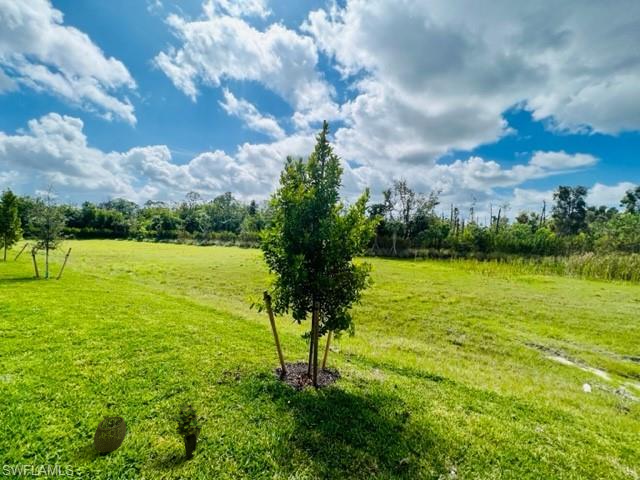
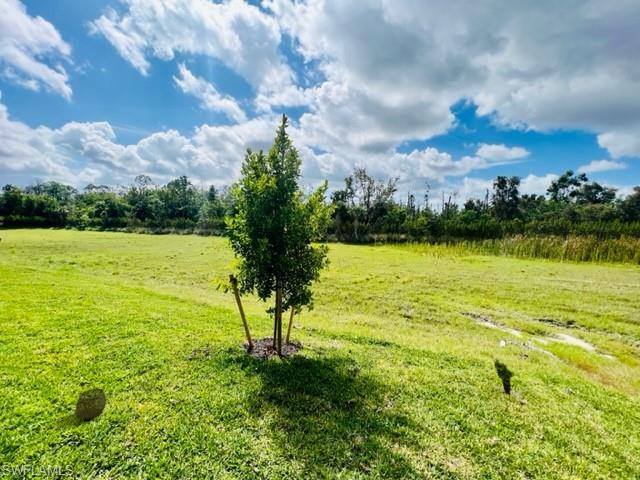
potted plant: present [174,401,203,458] -> present [494,359,514,394]

